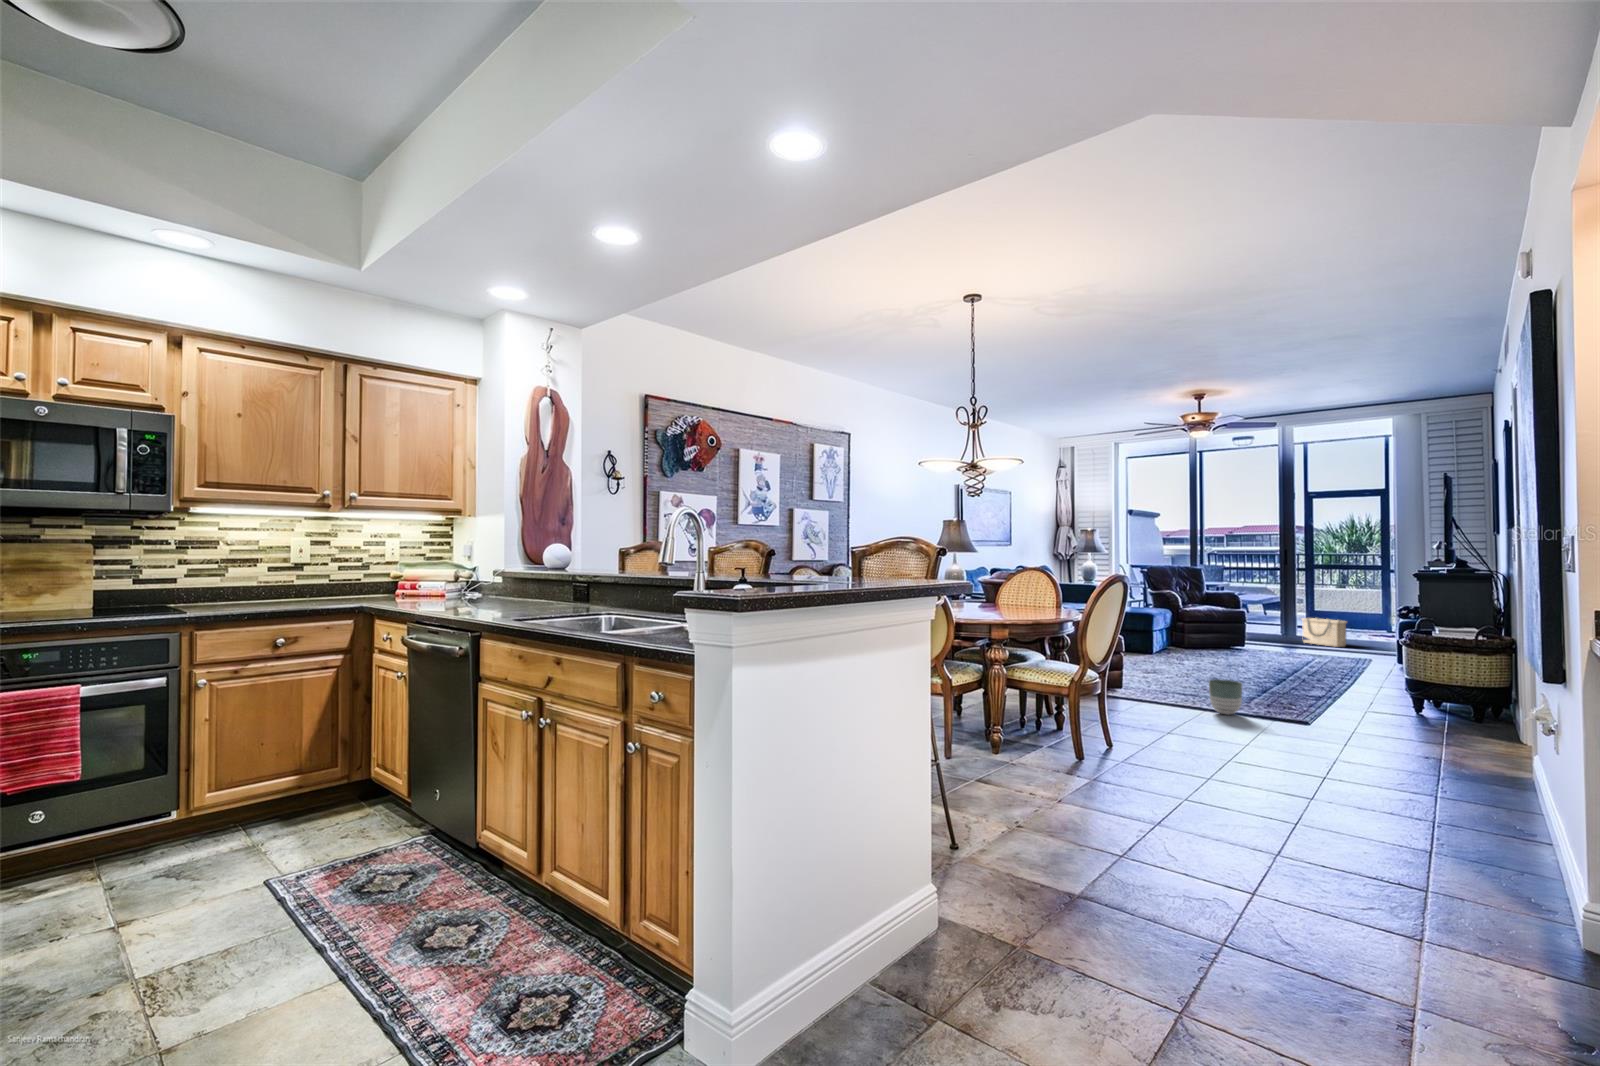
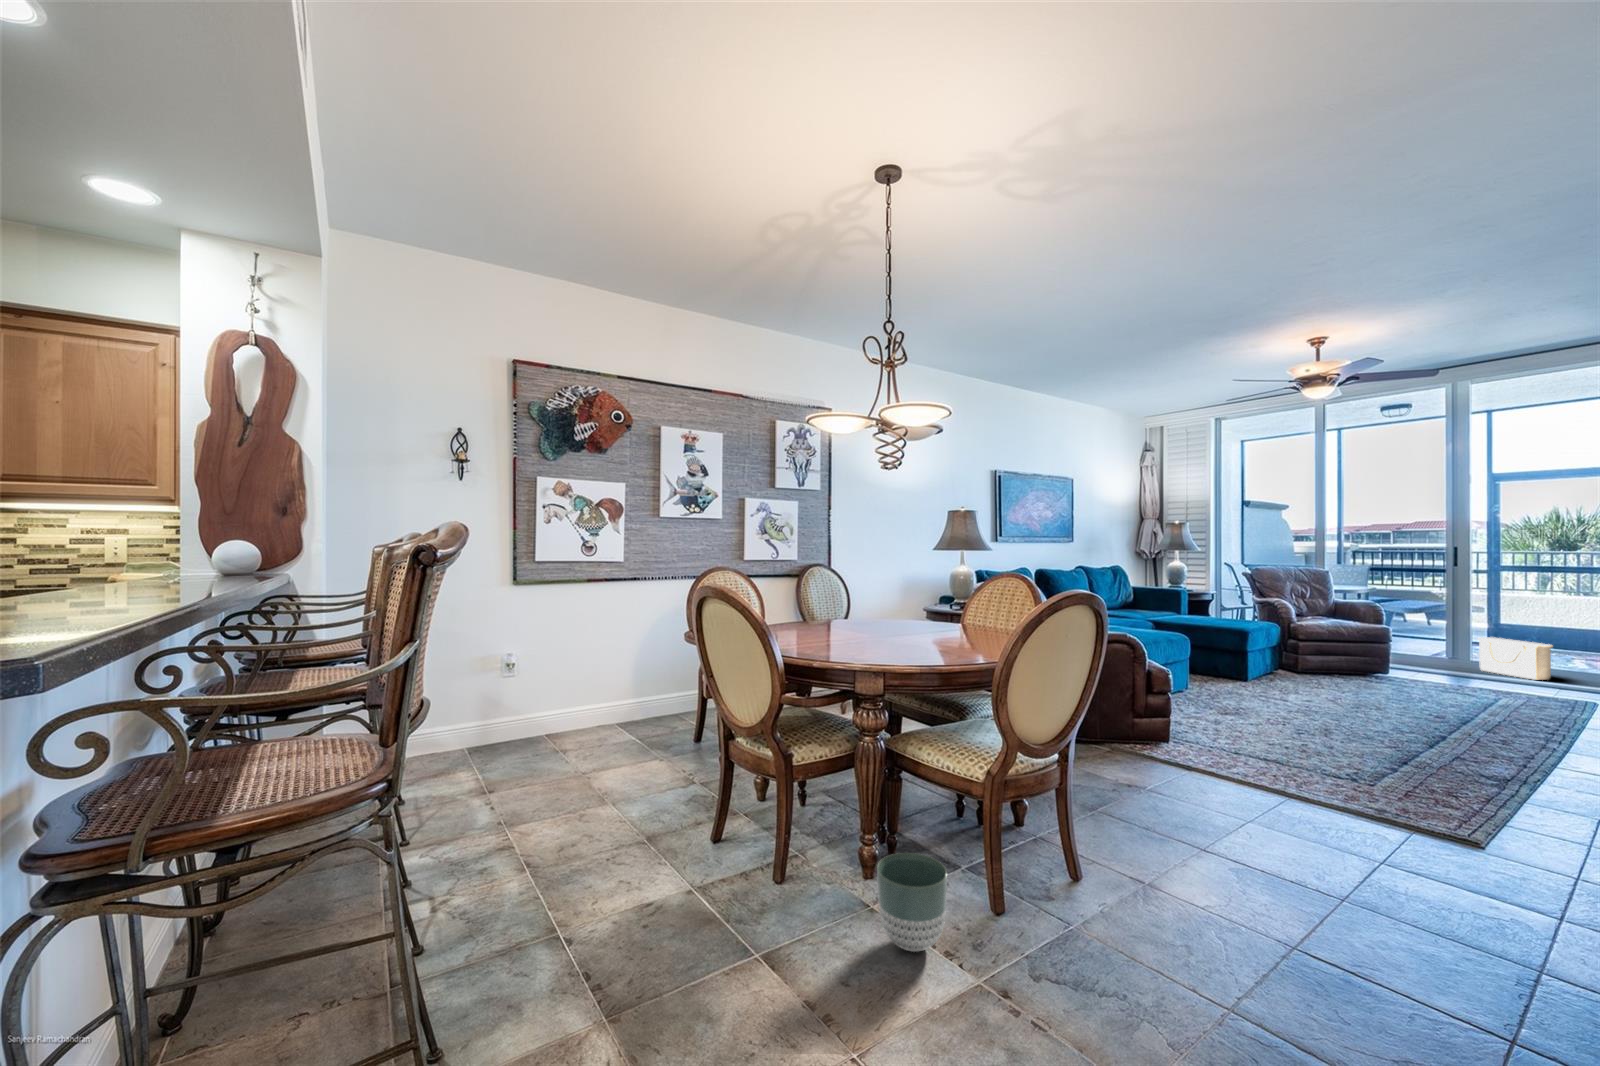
planter: present [1209,679,1242,715] -> present [877,853,947,952]

